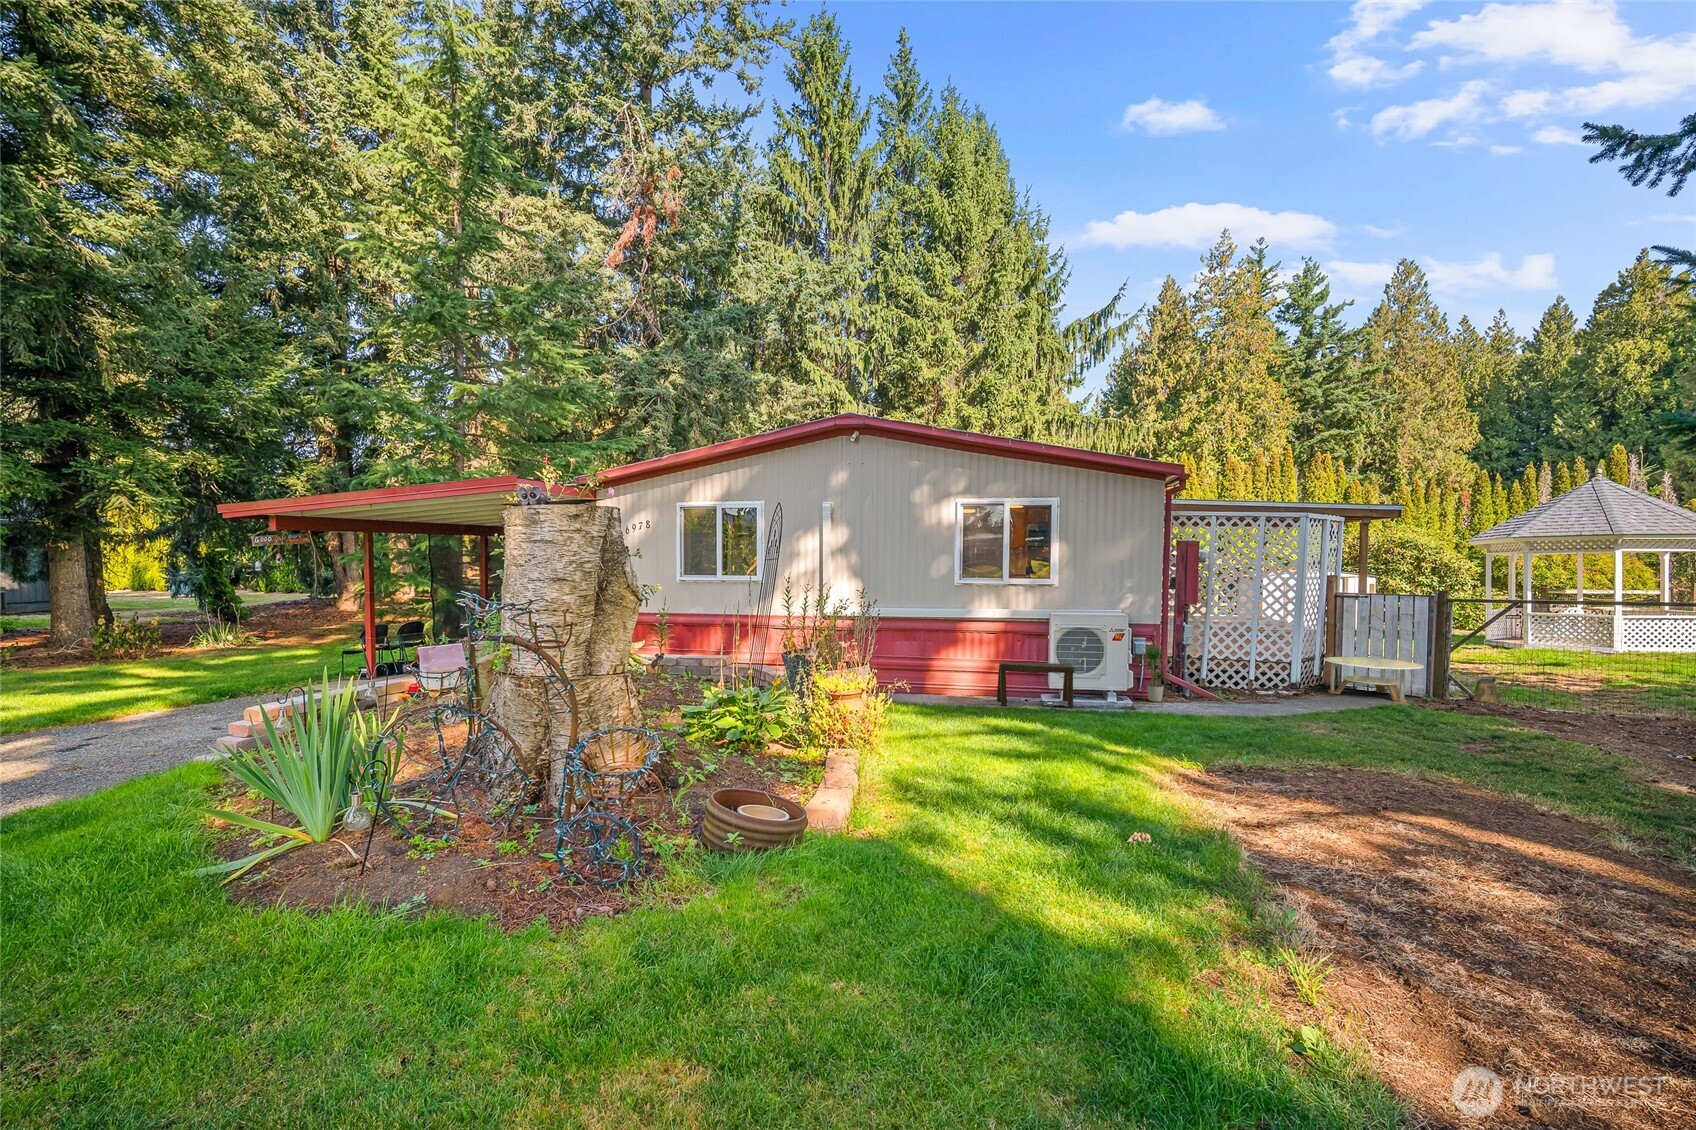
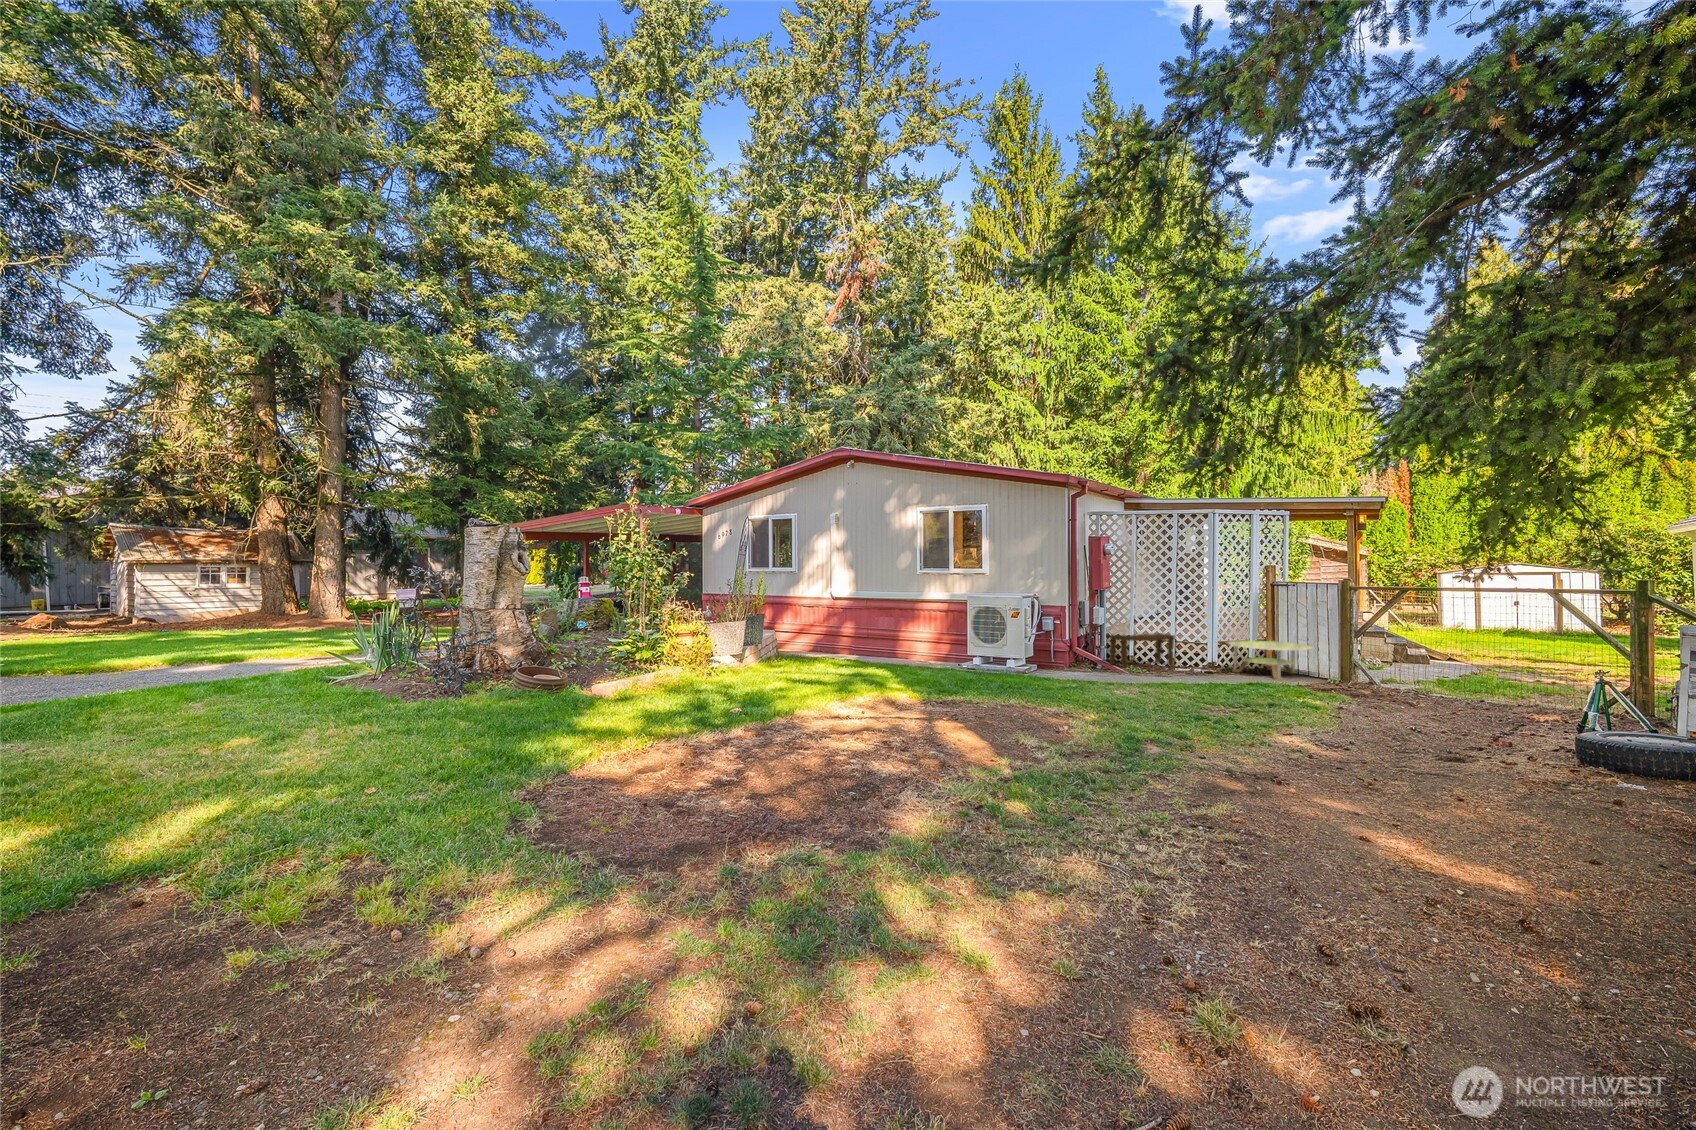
potted plant: present [1139,643,1166,702] -> none [1030,618,1061,667]
bench: present [997,662,1074,708] -> present [1110,633,1175,668]
watering can: present [1467,677,1521,703] -> none [1357,663,1408,686]

